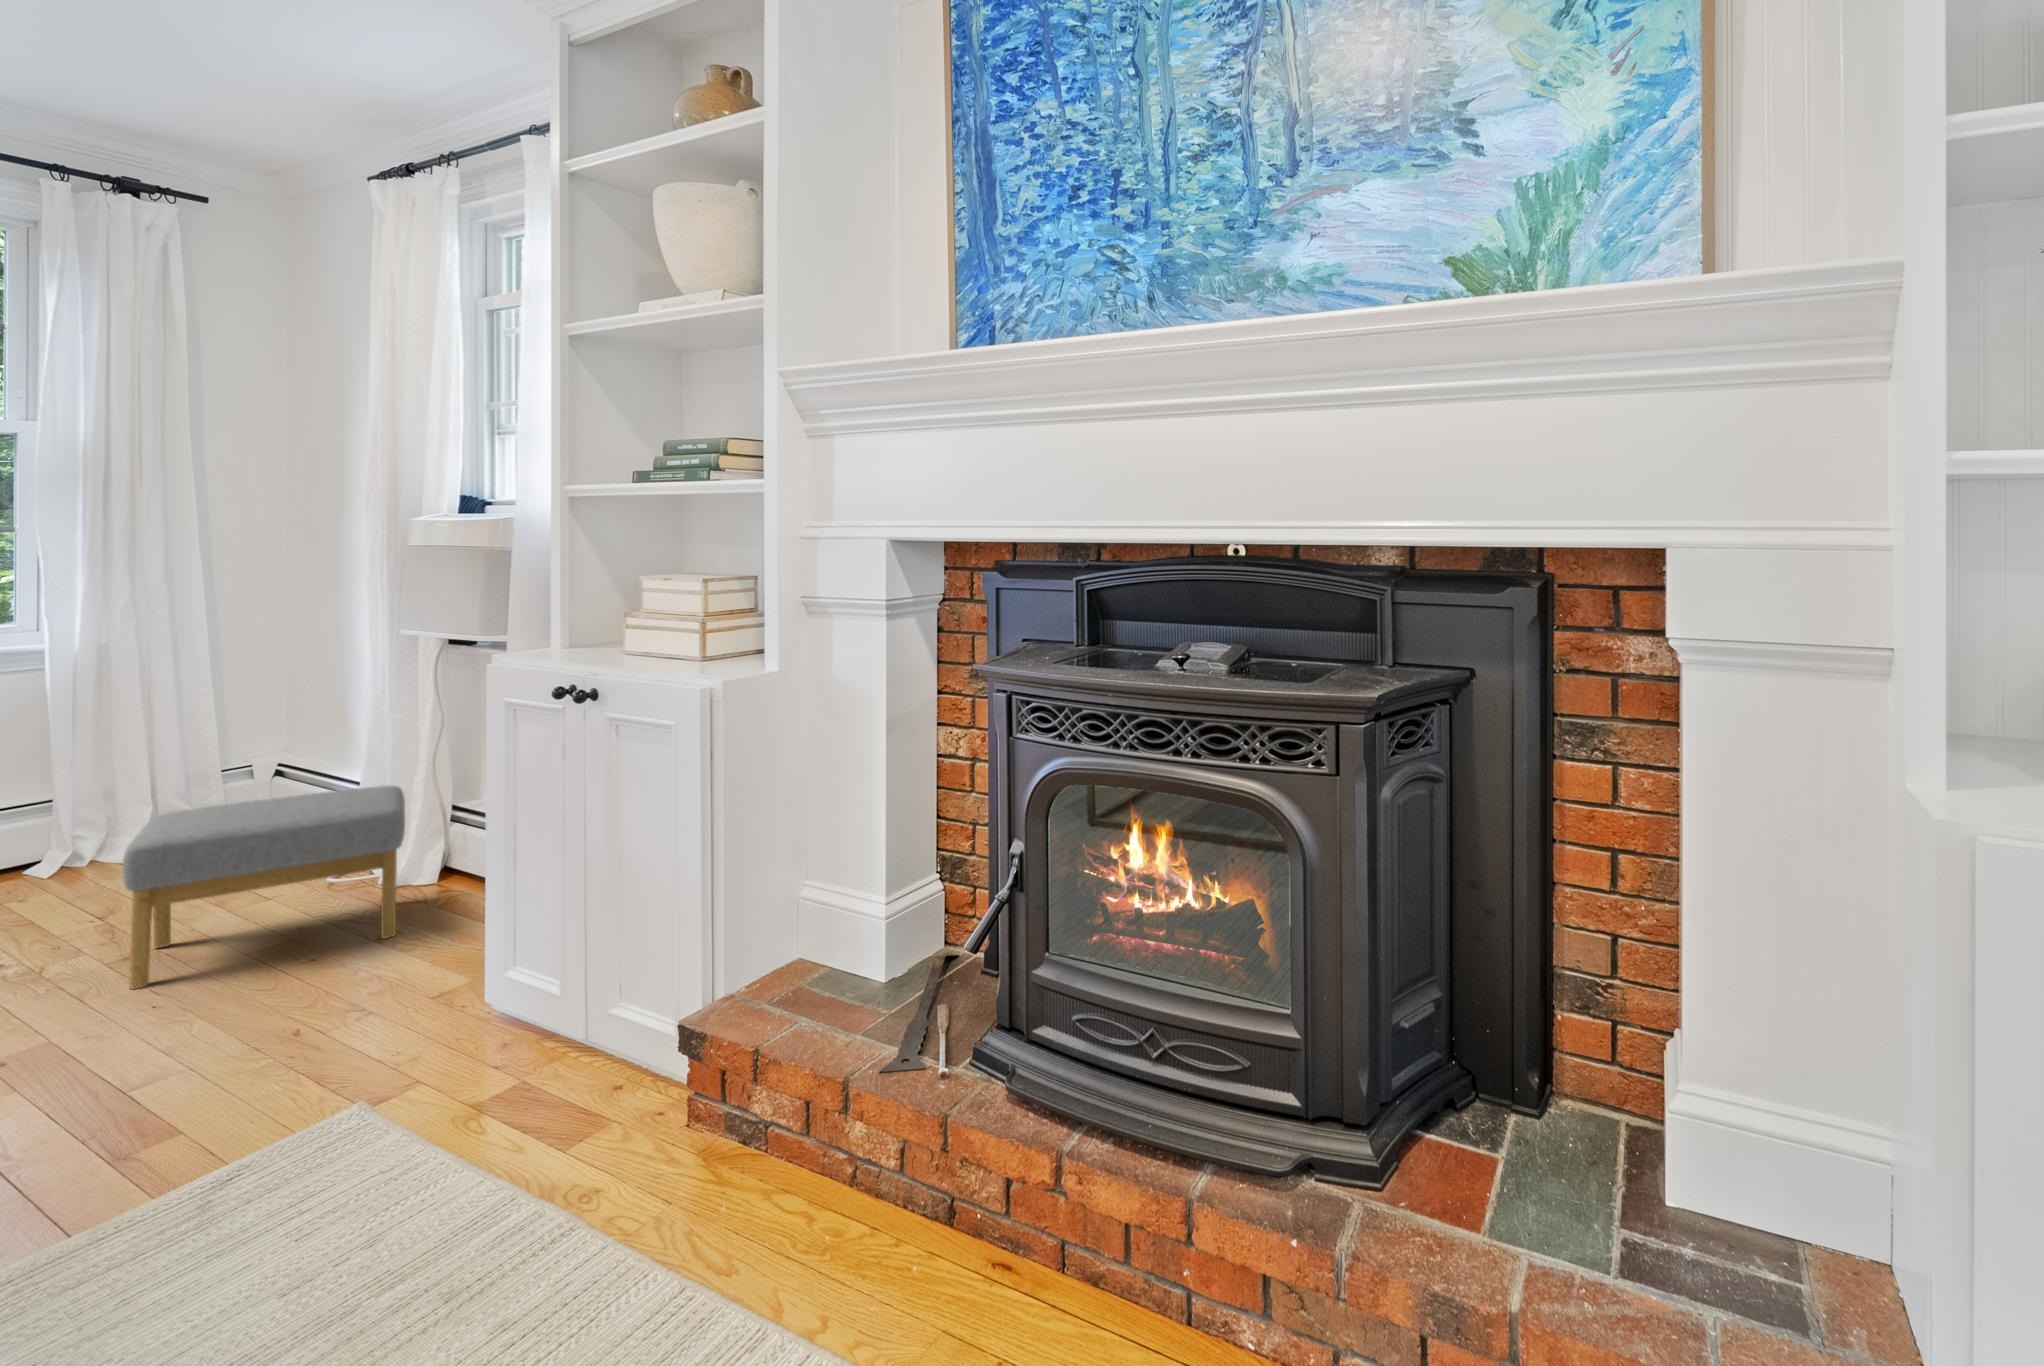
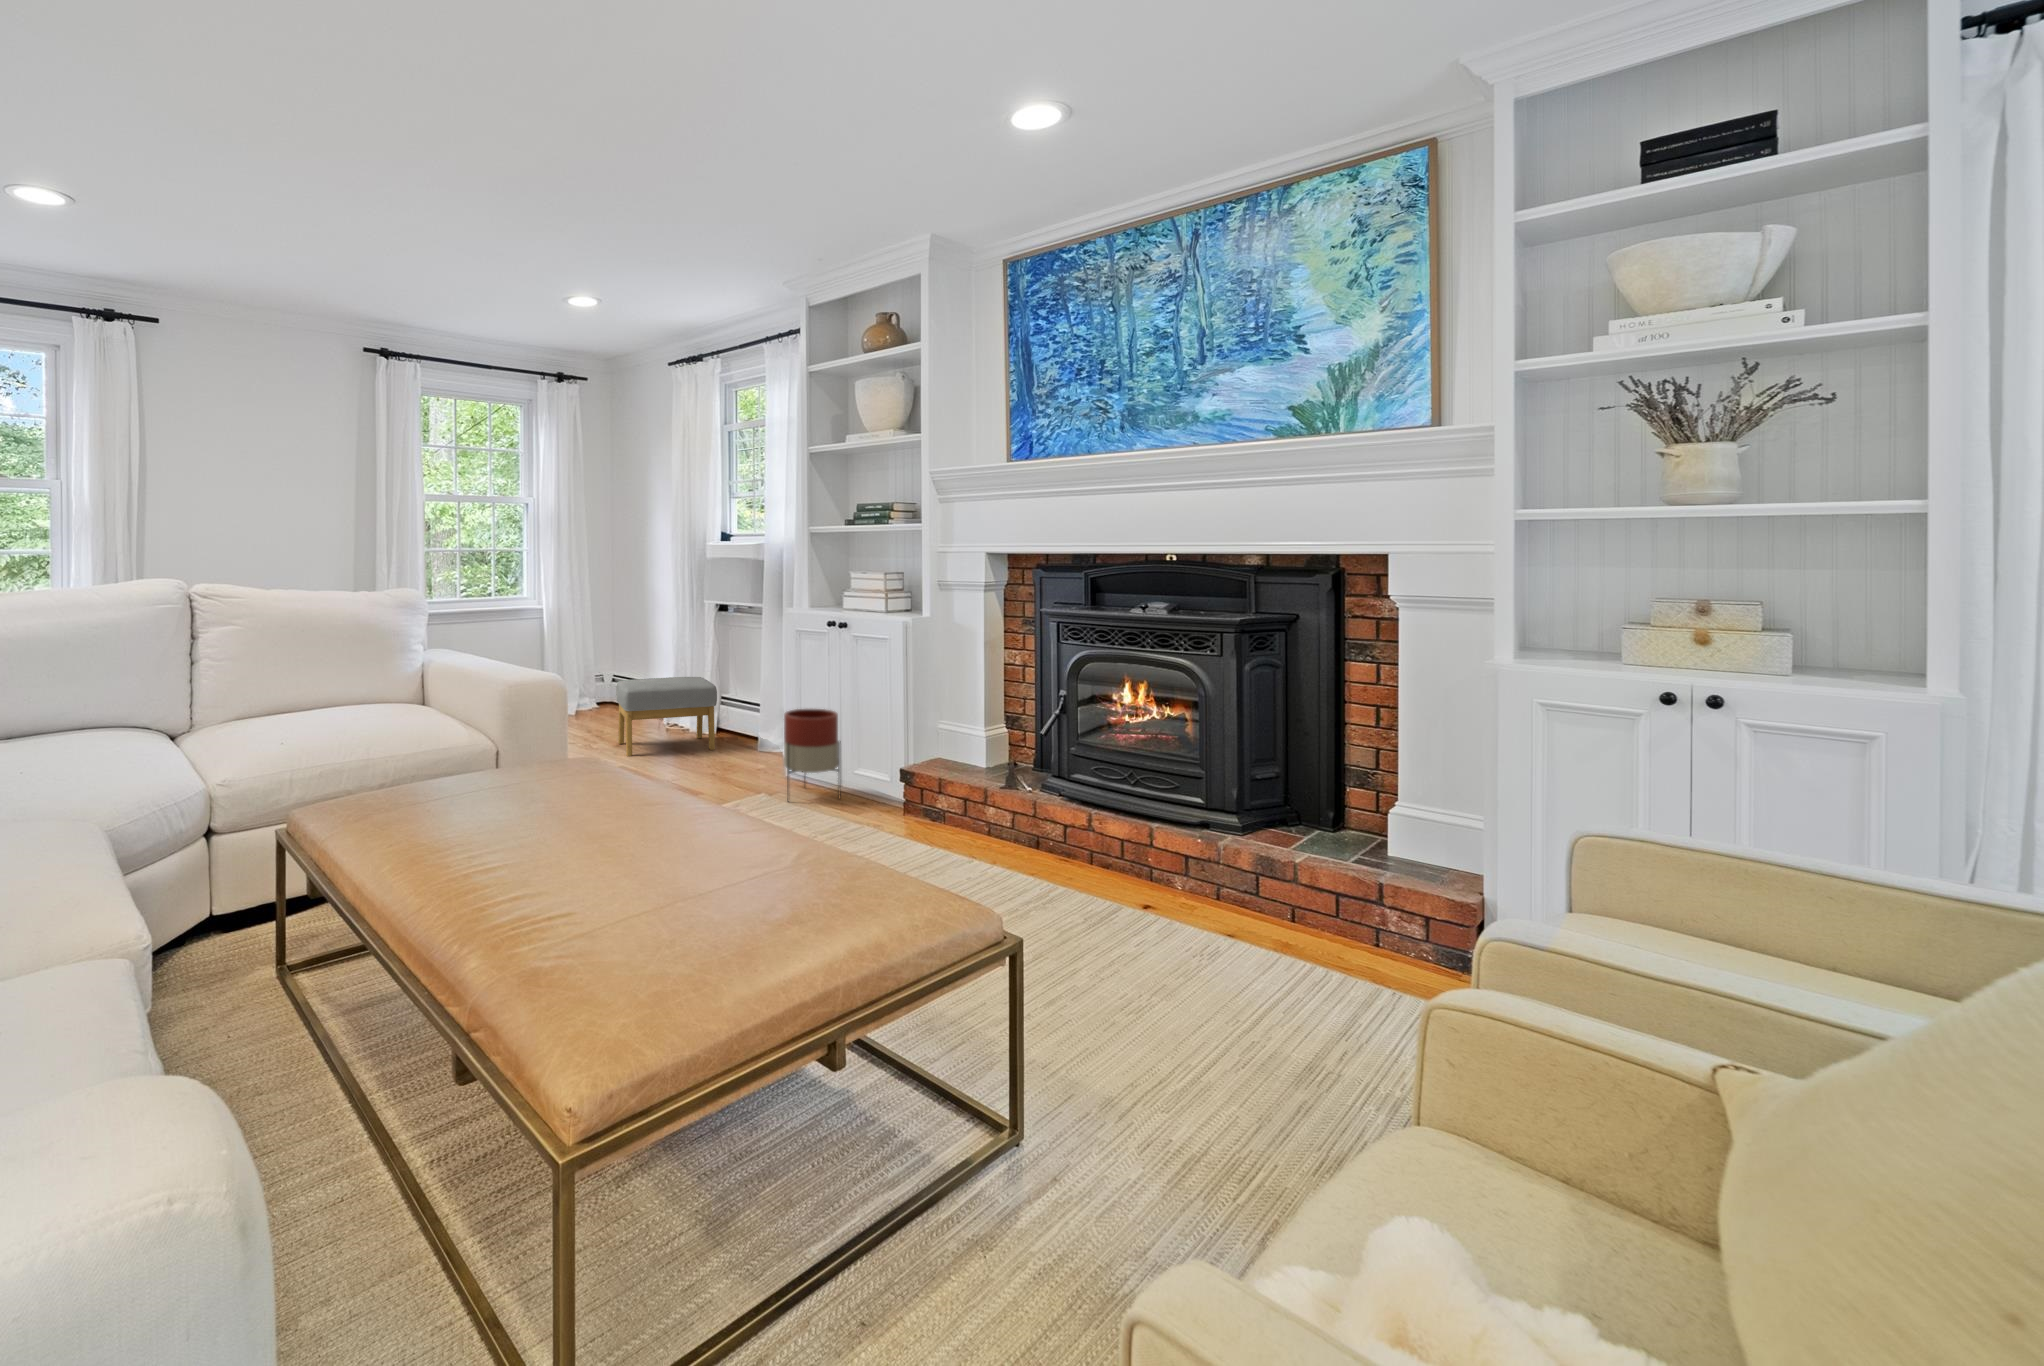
planter: none [427,870,583,1105] -> present [784,709,841,799]

